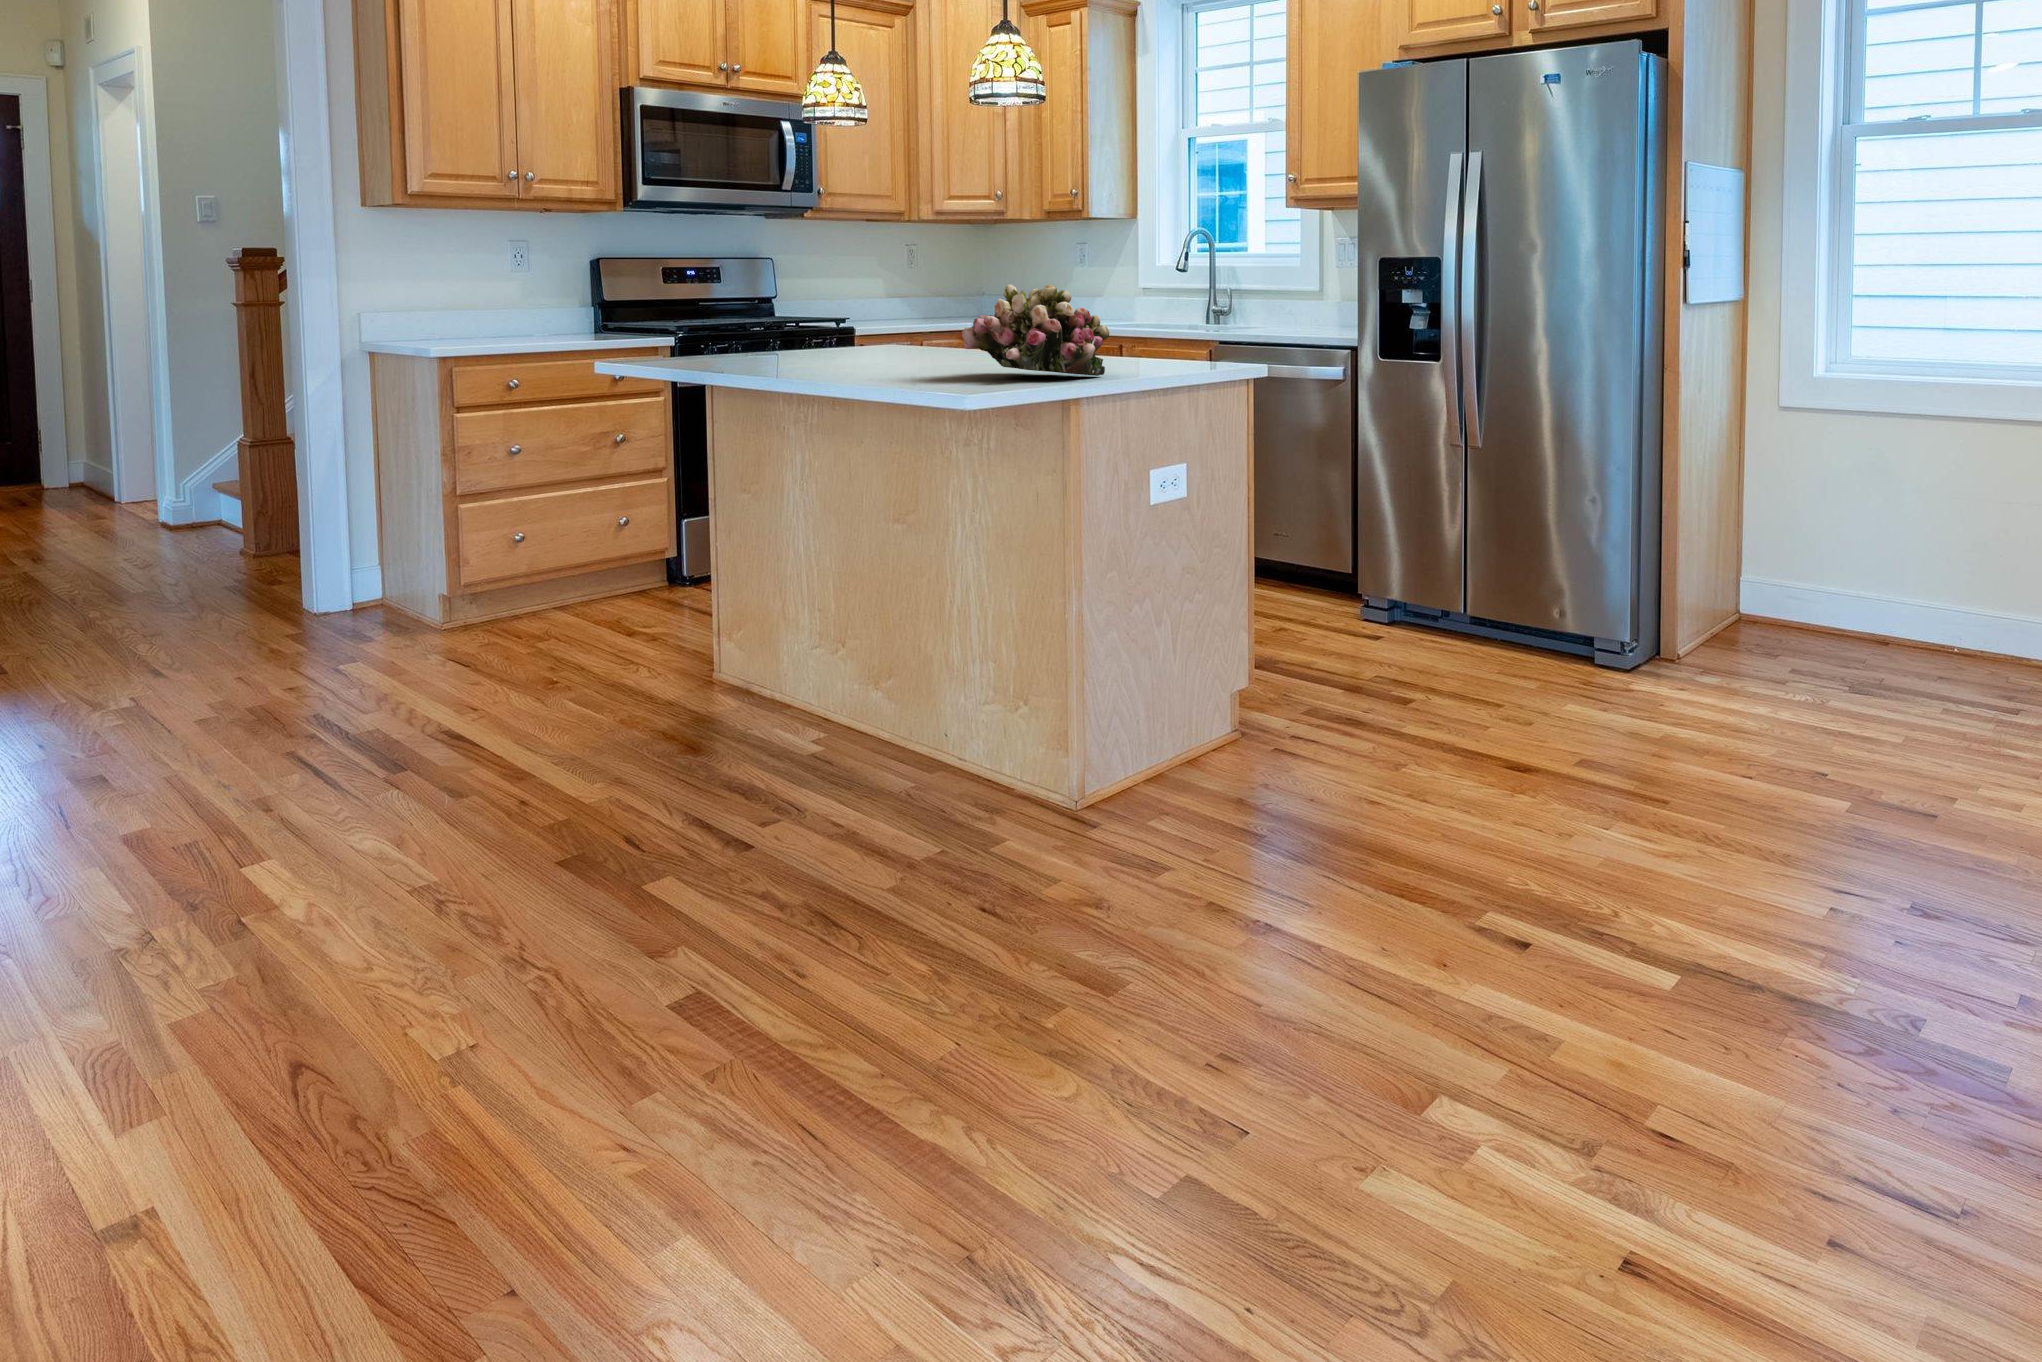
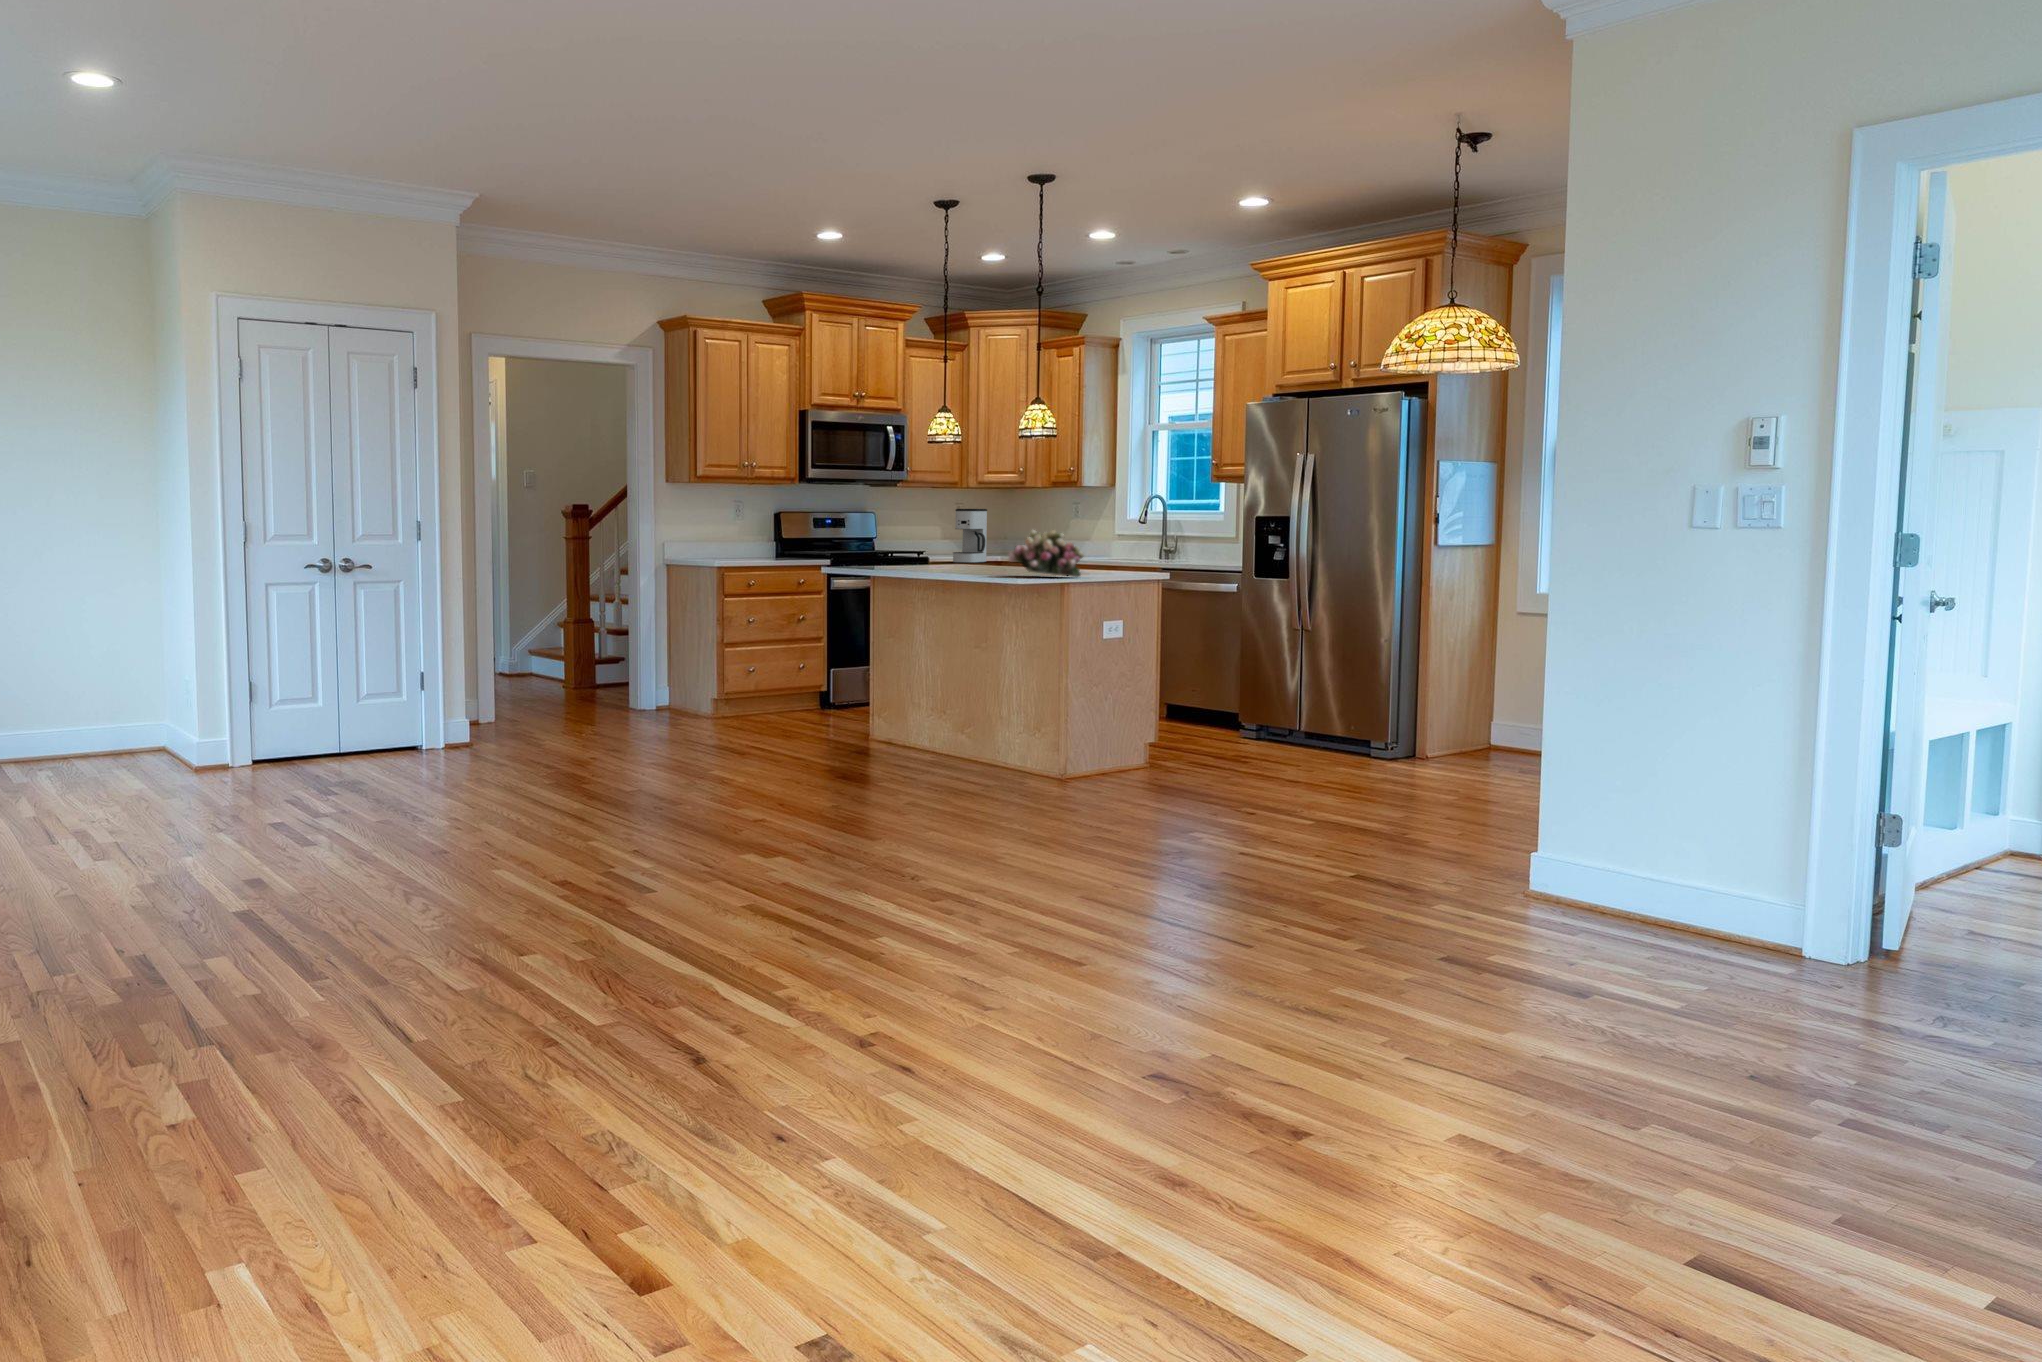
coffee maker: none [896,251,949,334] -> present [953,509,987,563]

